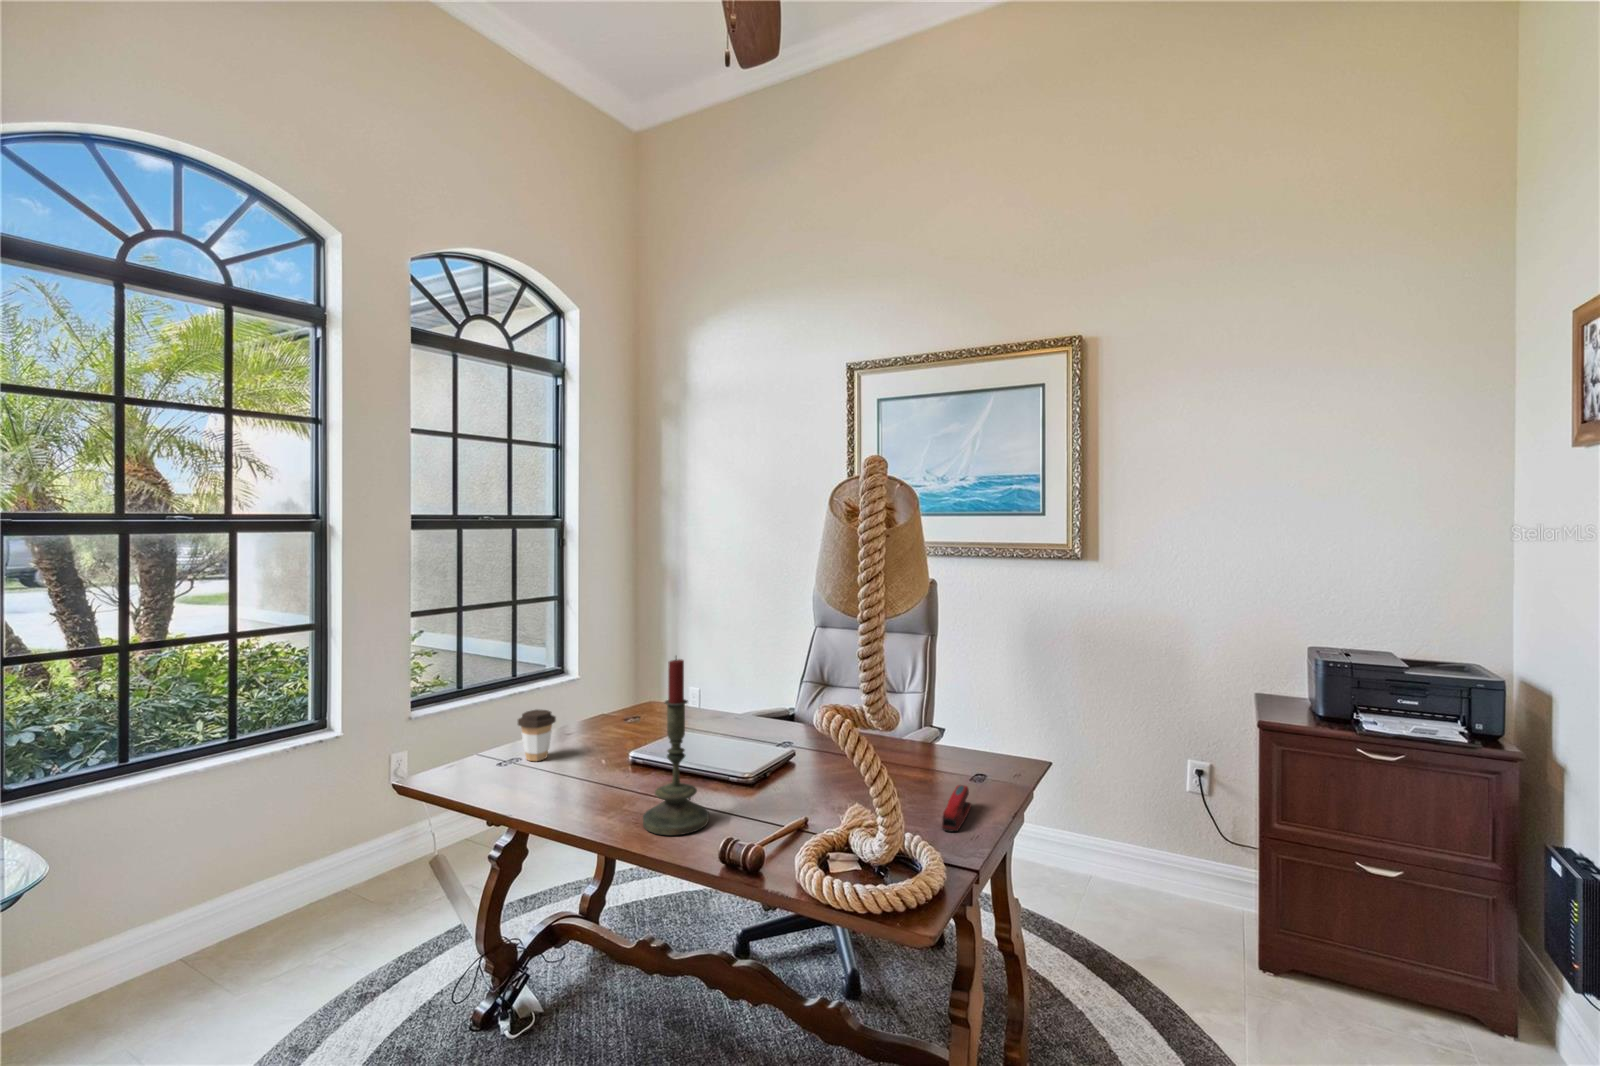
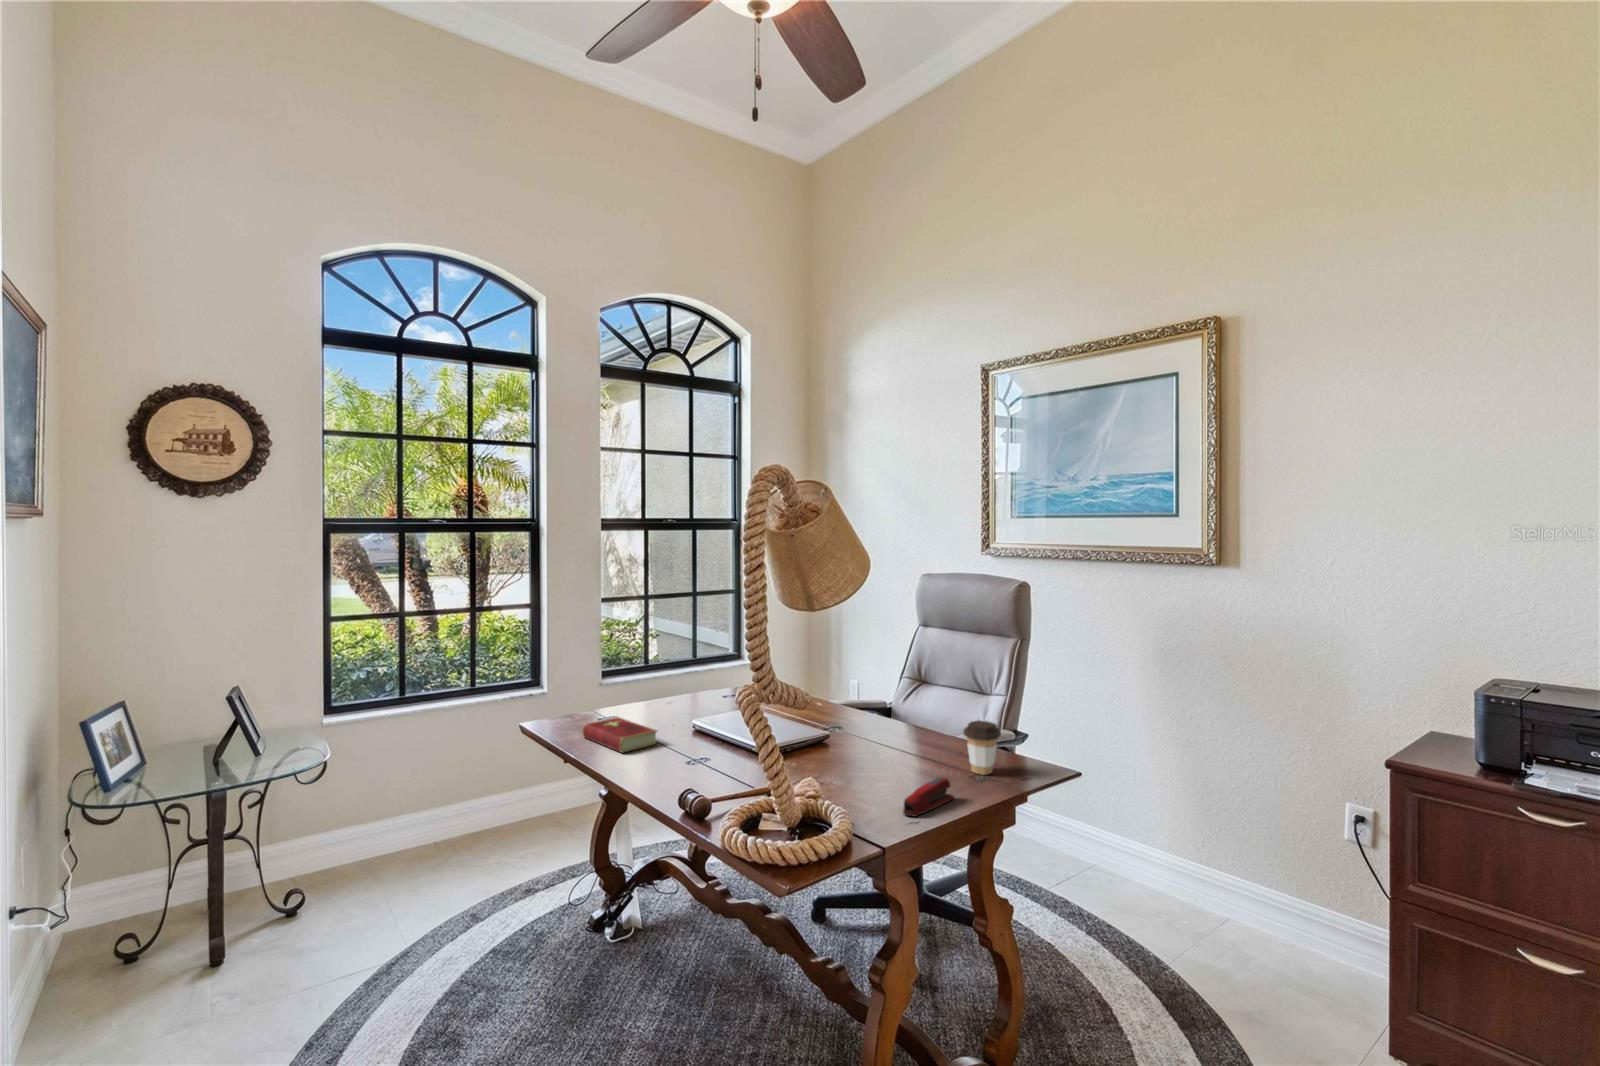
candle: present [643,659,709,835] -> none [665,638,721,787]
coffee cup: present [518,710,556,761] -> present [964,721,1001,775]
hardcover book: none [488,758,595,803] -> present [582,717,657,753]

